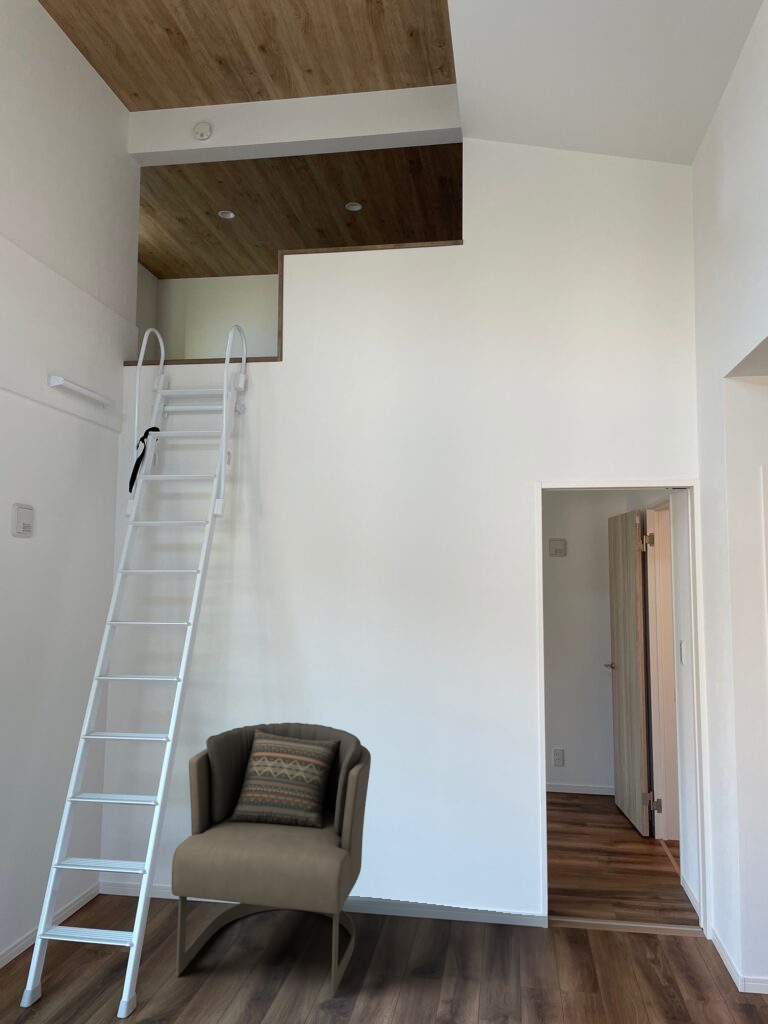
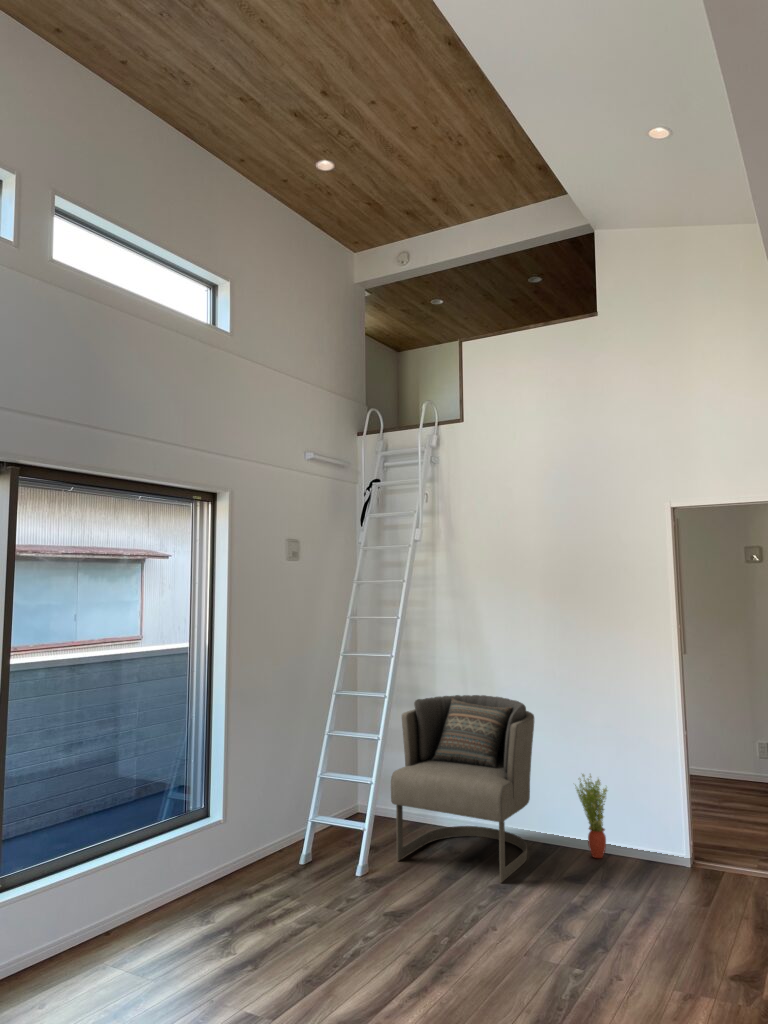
potted plant: none [412,819,455,927] -> present [575,774,607,858]

